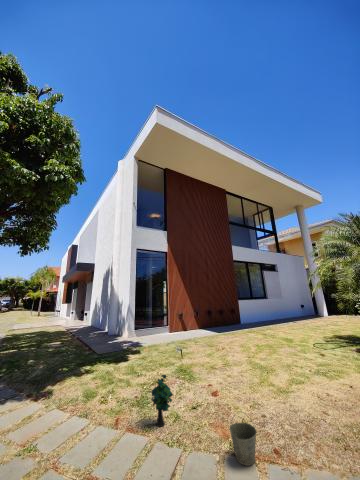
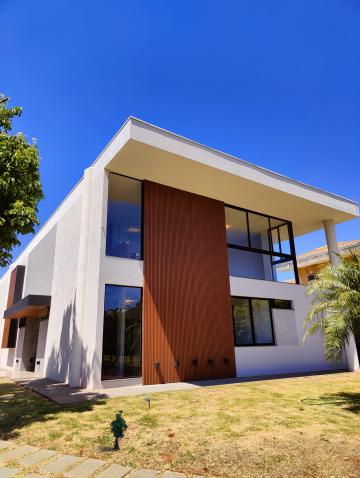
bucket: present [230,423,256,466] -> none [163,431,181,465]

